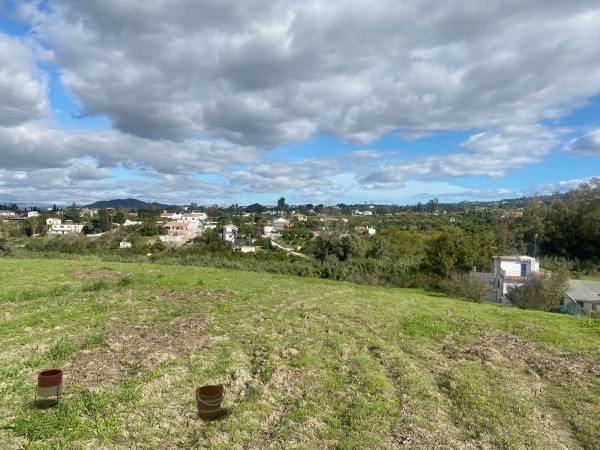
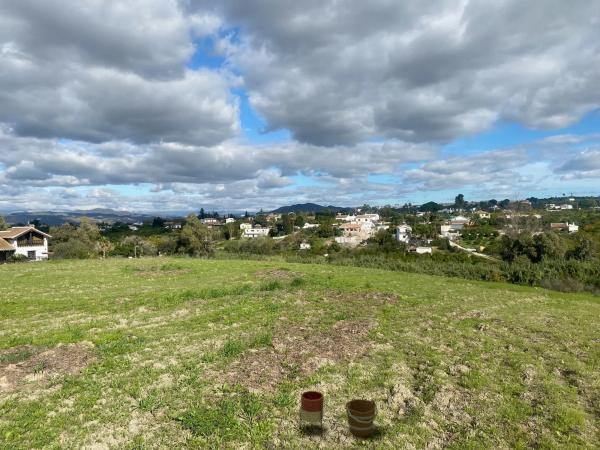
planter: present [35,369,63,407] -> present [300,391,324,434]

